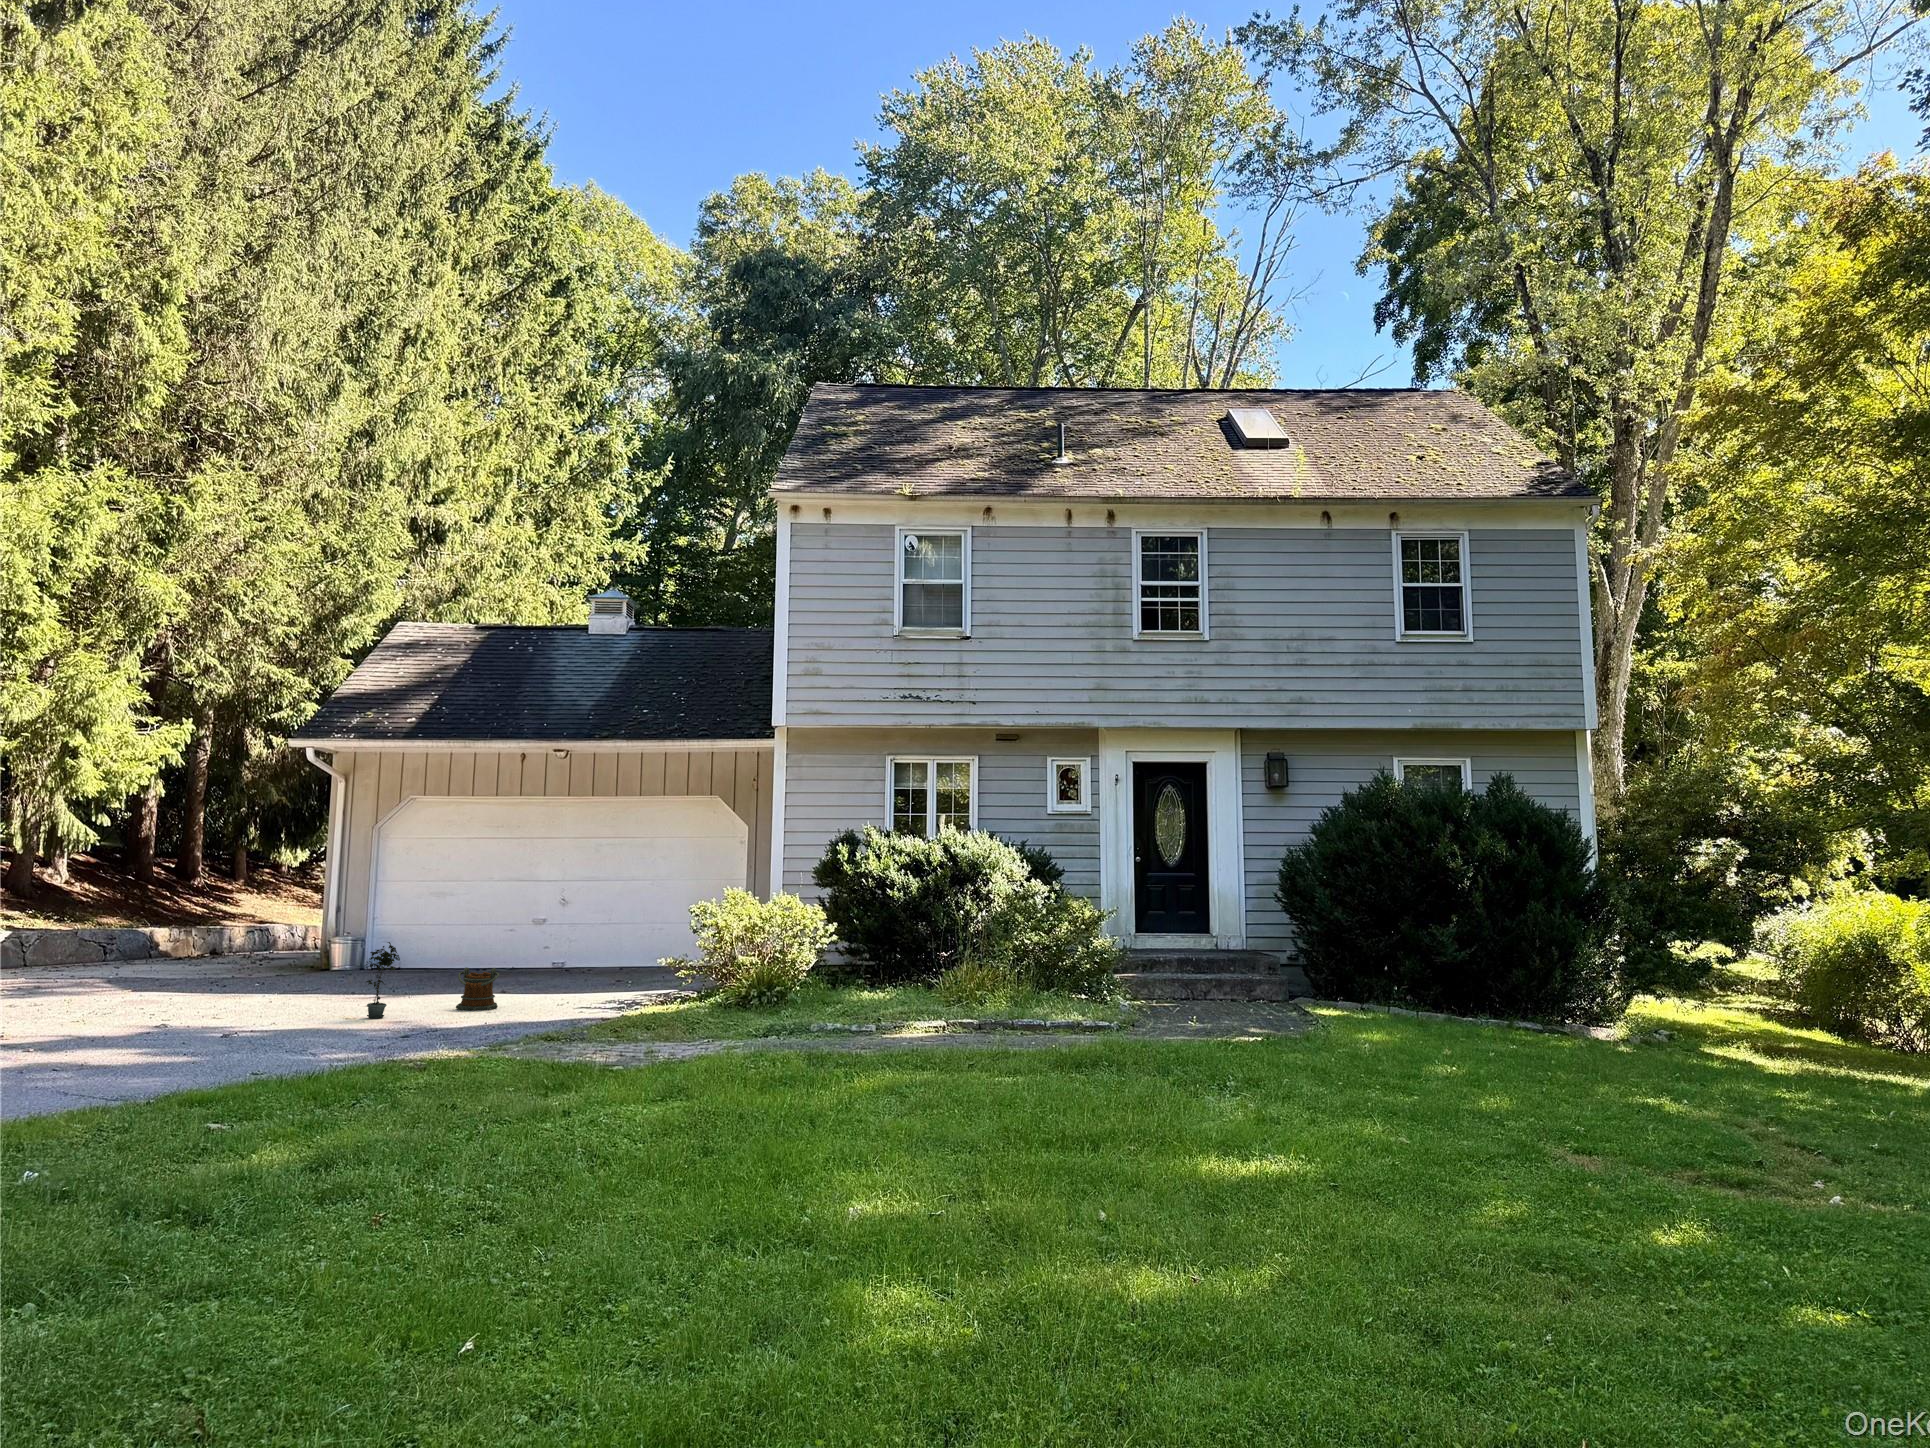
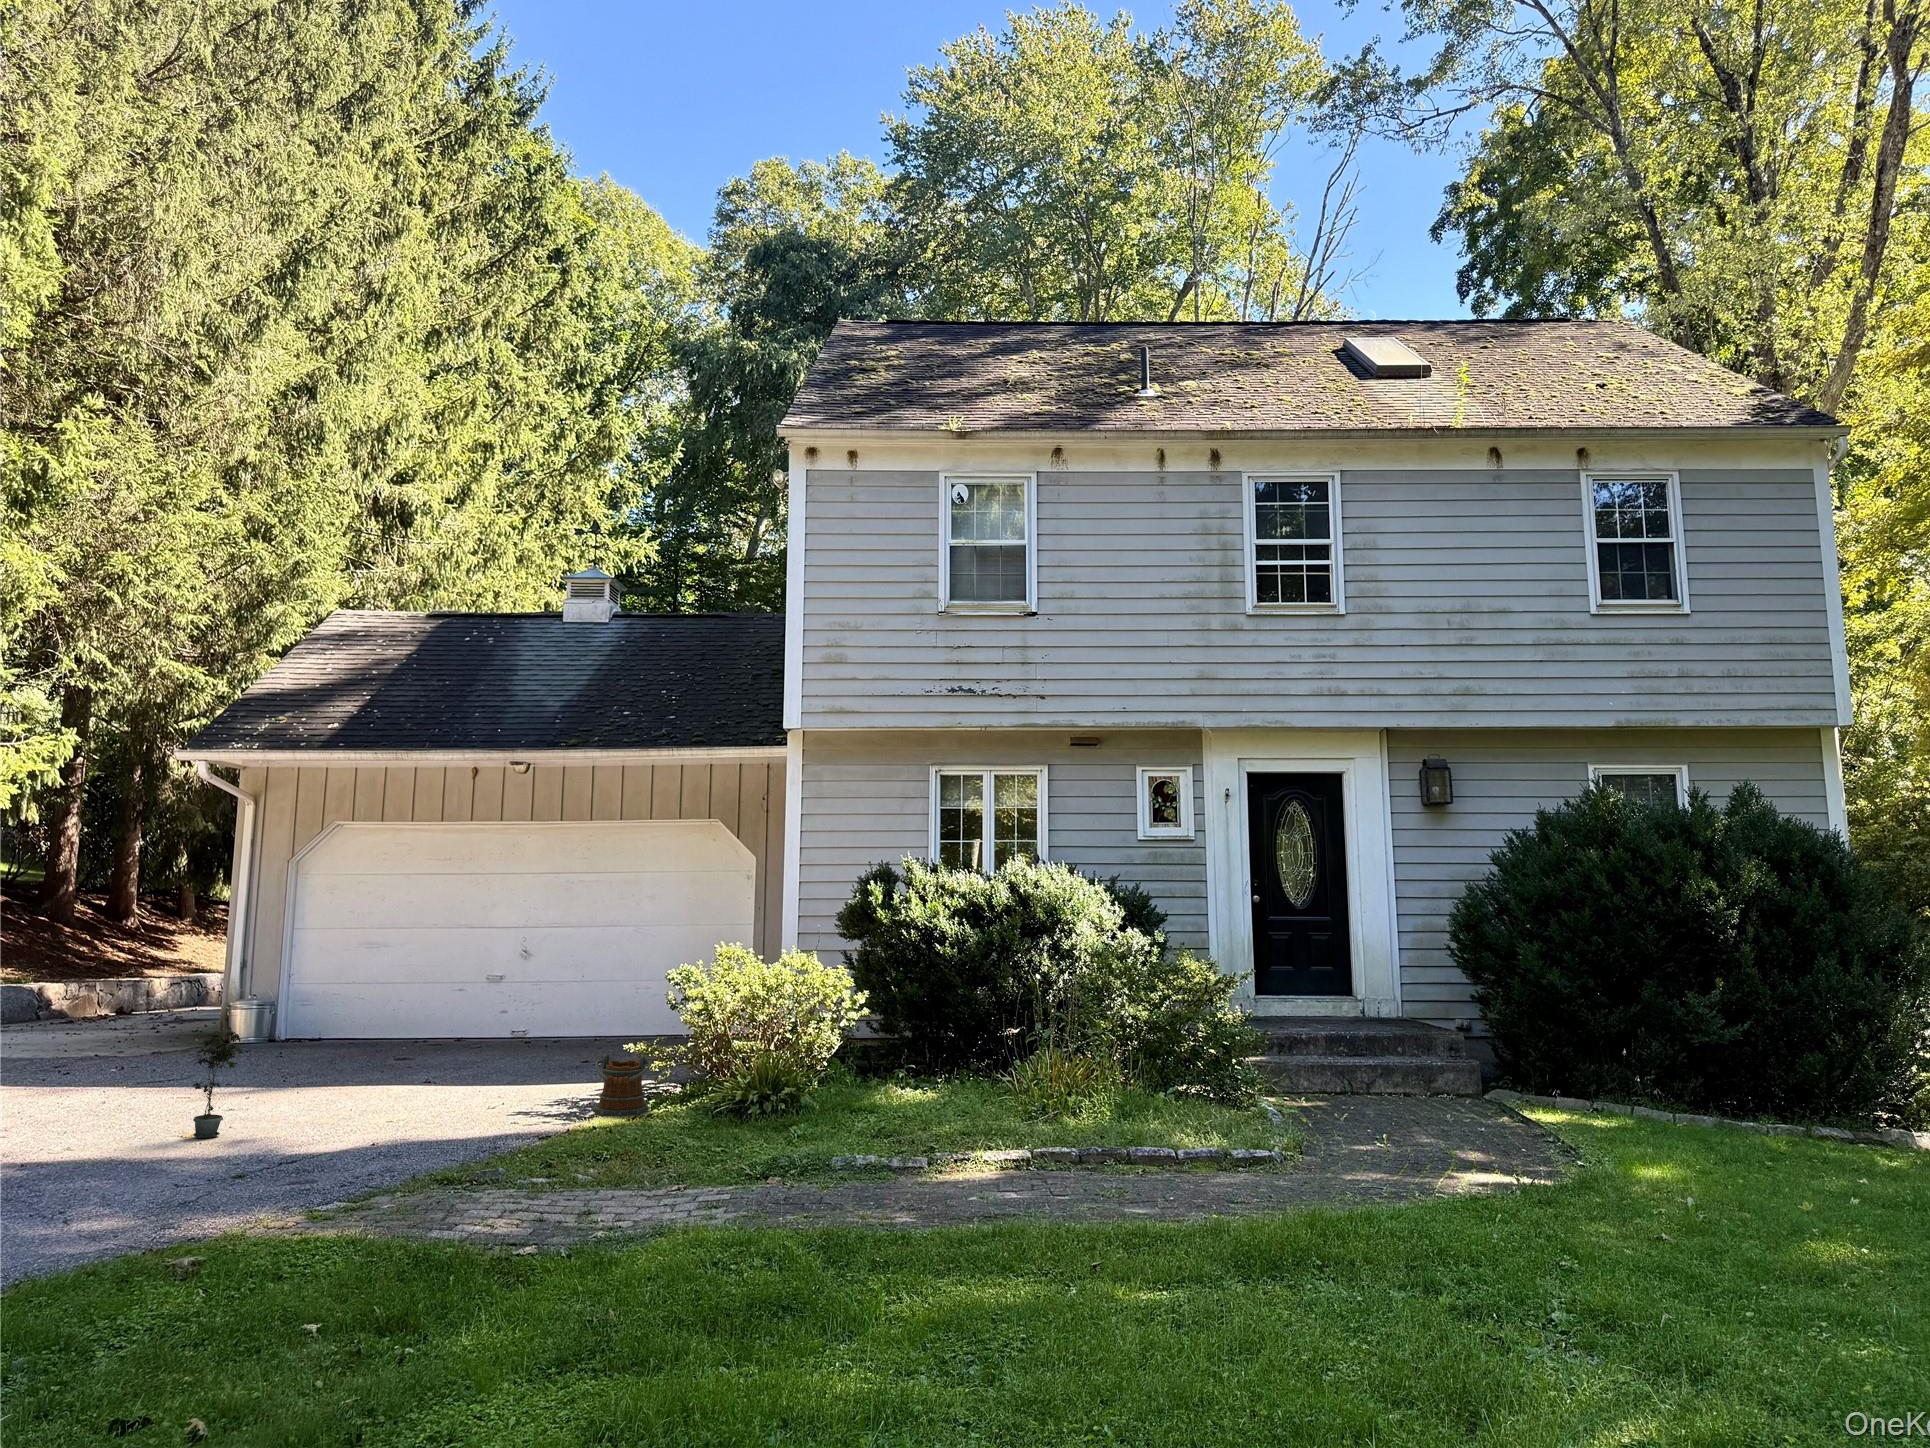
bucket: present [456,967,499,1011] -> present [592,1054,651,1117]

